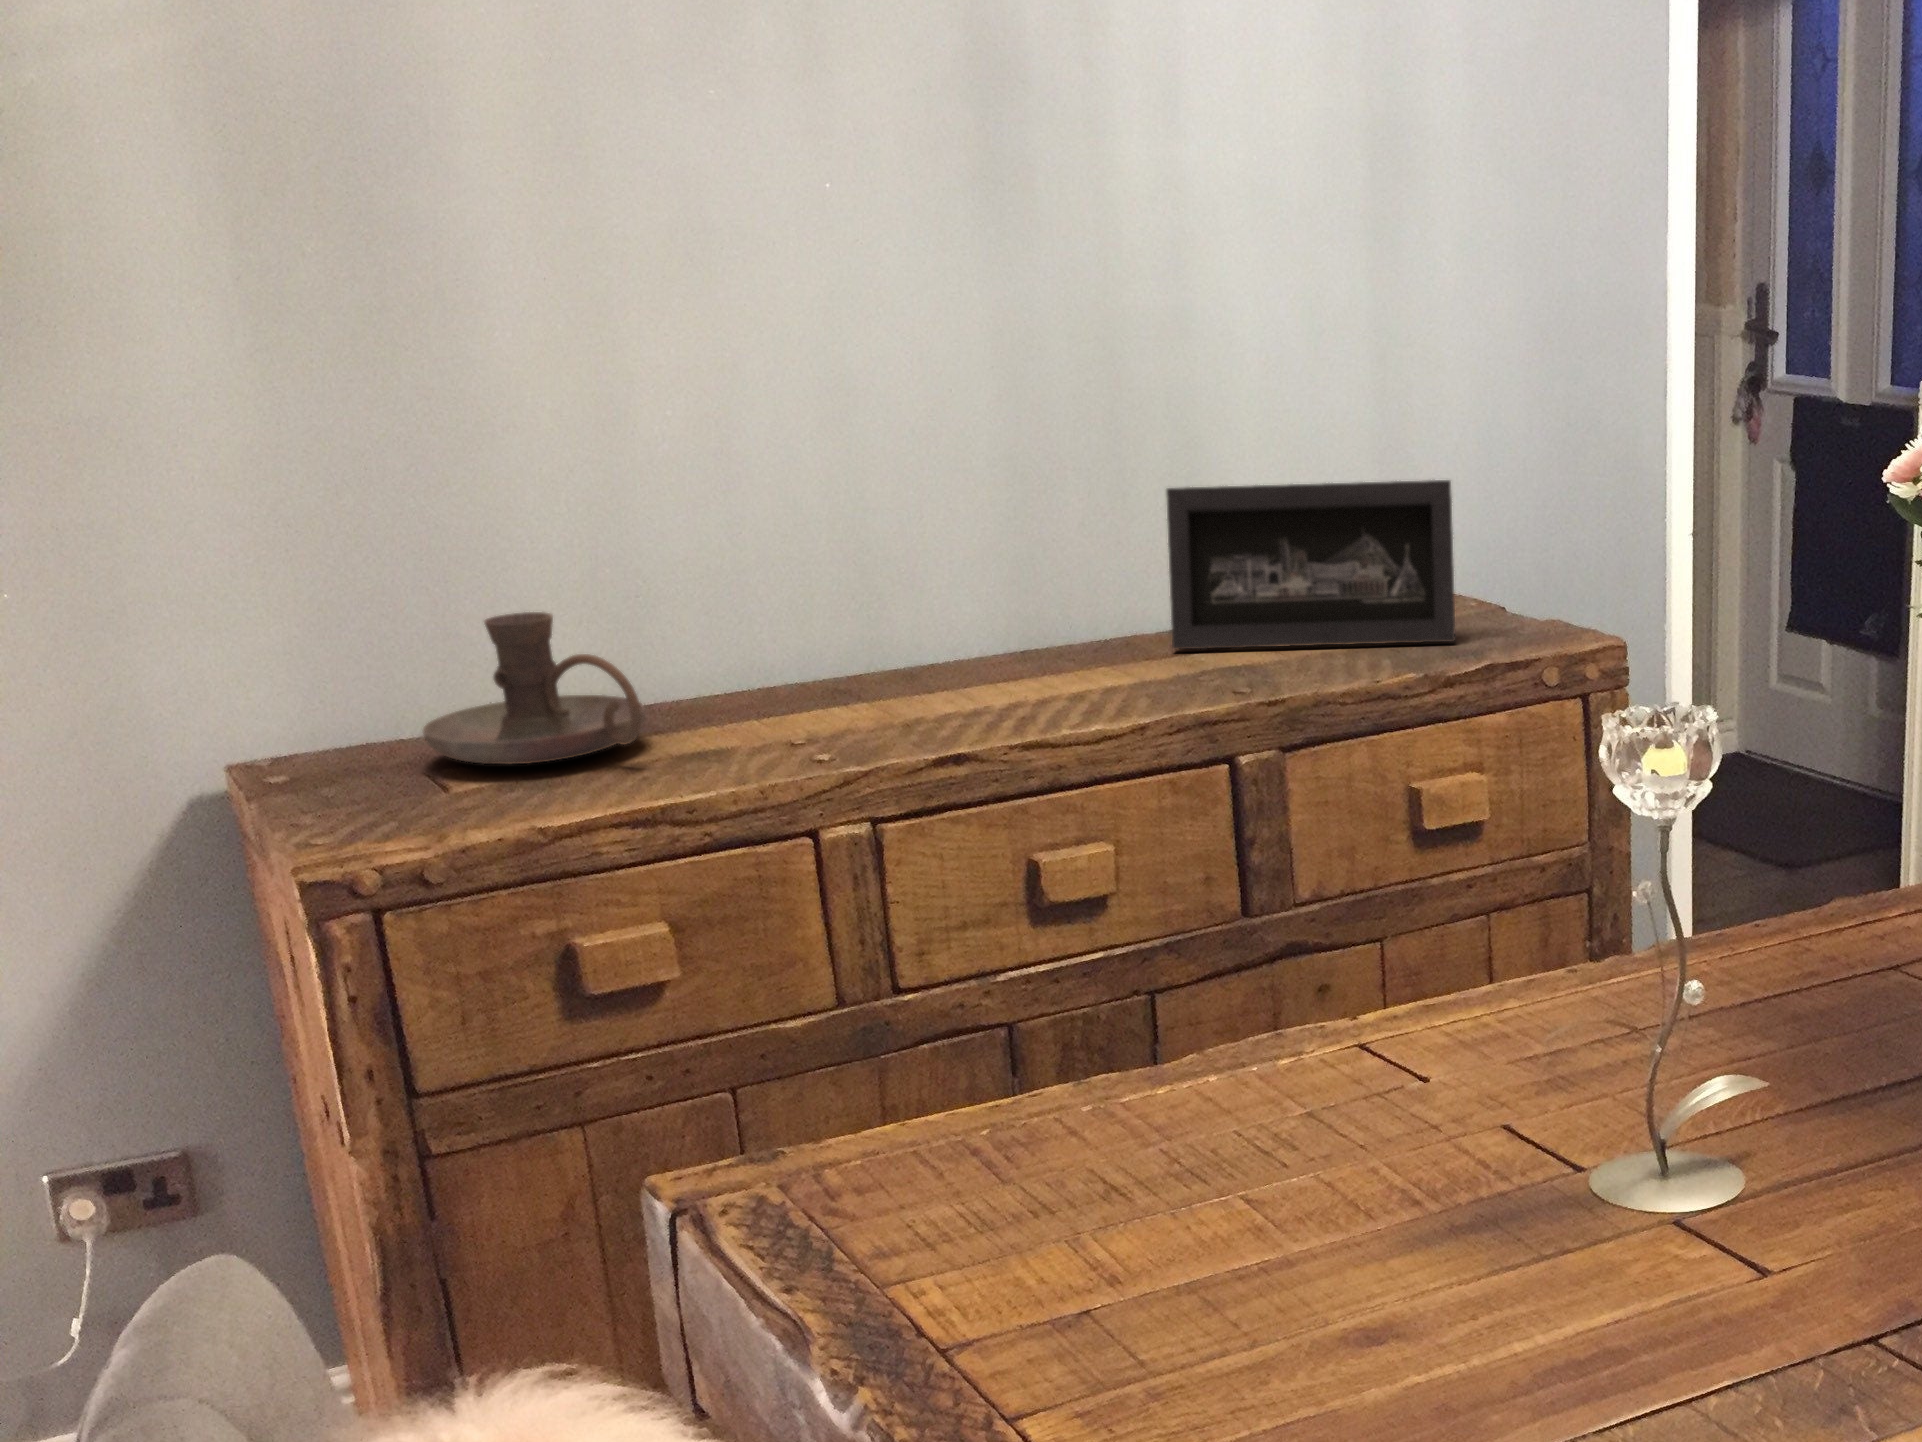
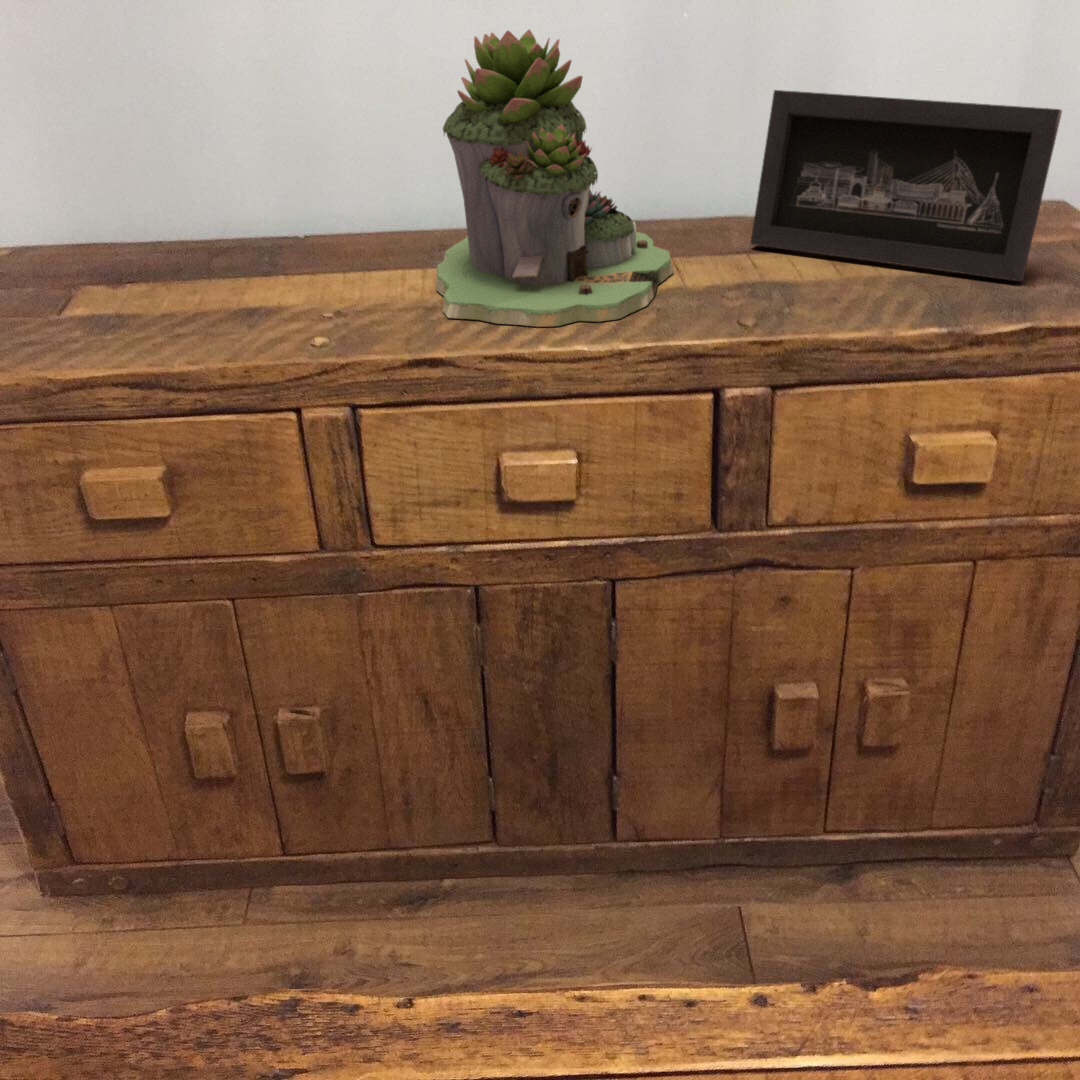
succulent planter: none [848,434,1124,732] -> present [436,29,673,327]
candle holder: present [423,612,645,764] -> none [91,166,264,297]

